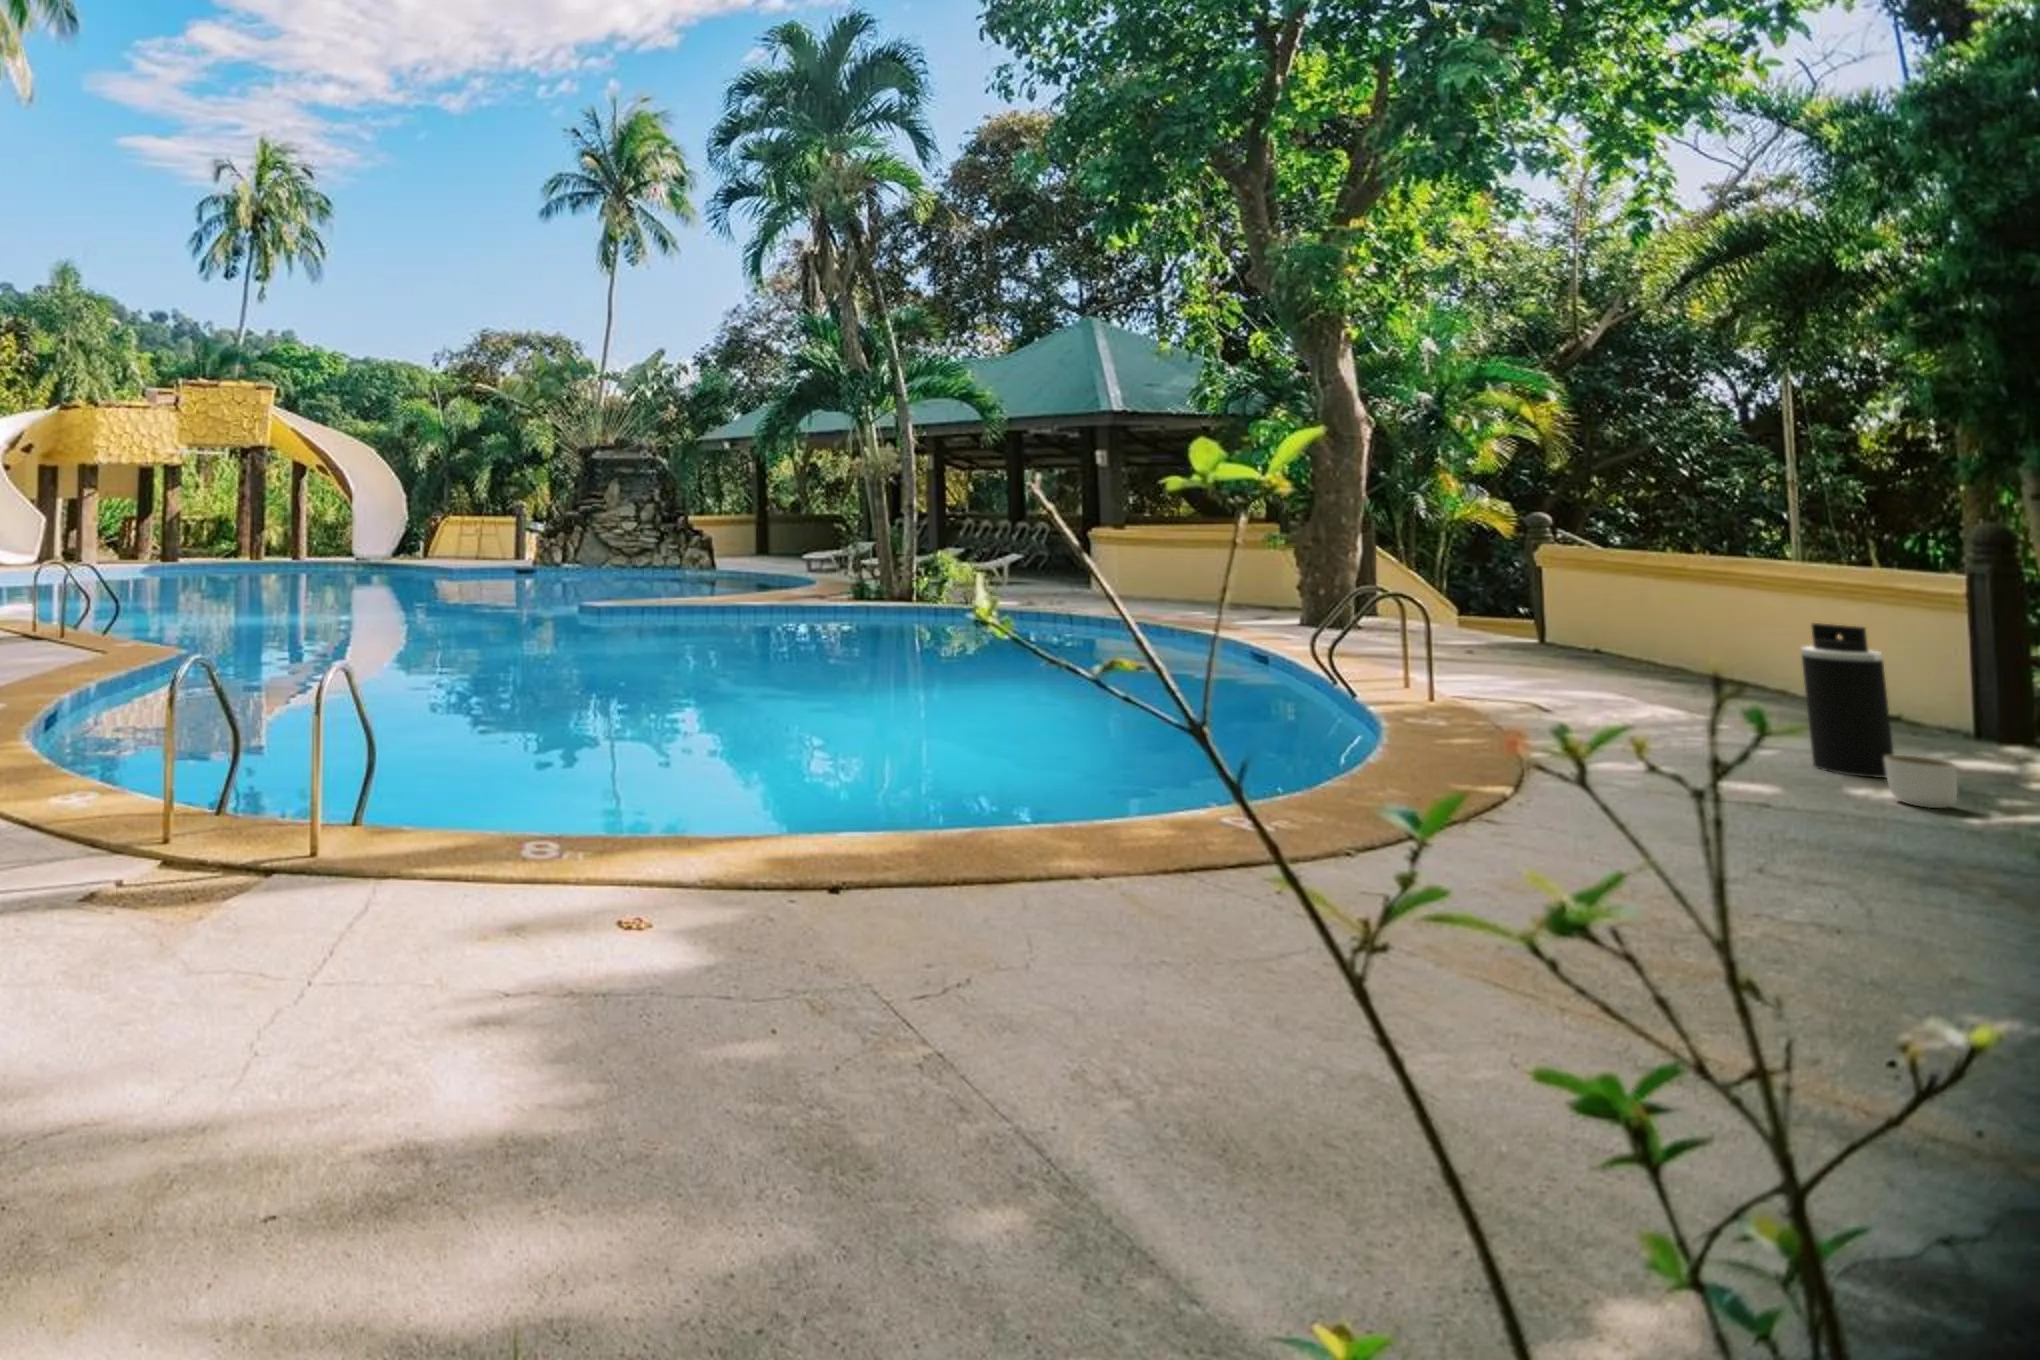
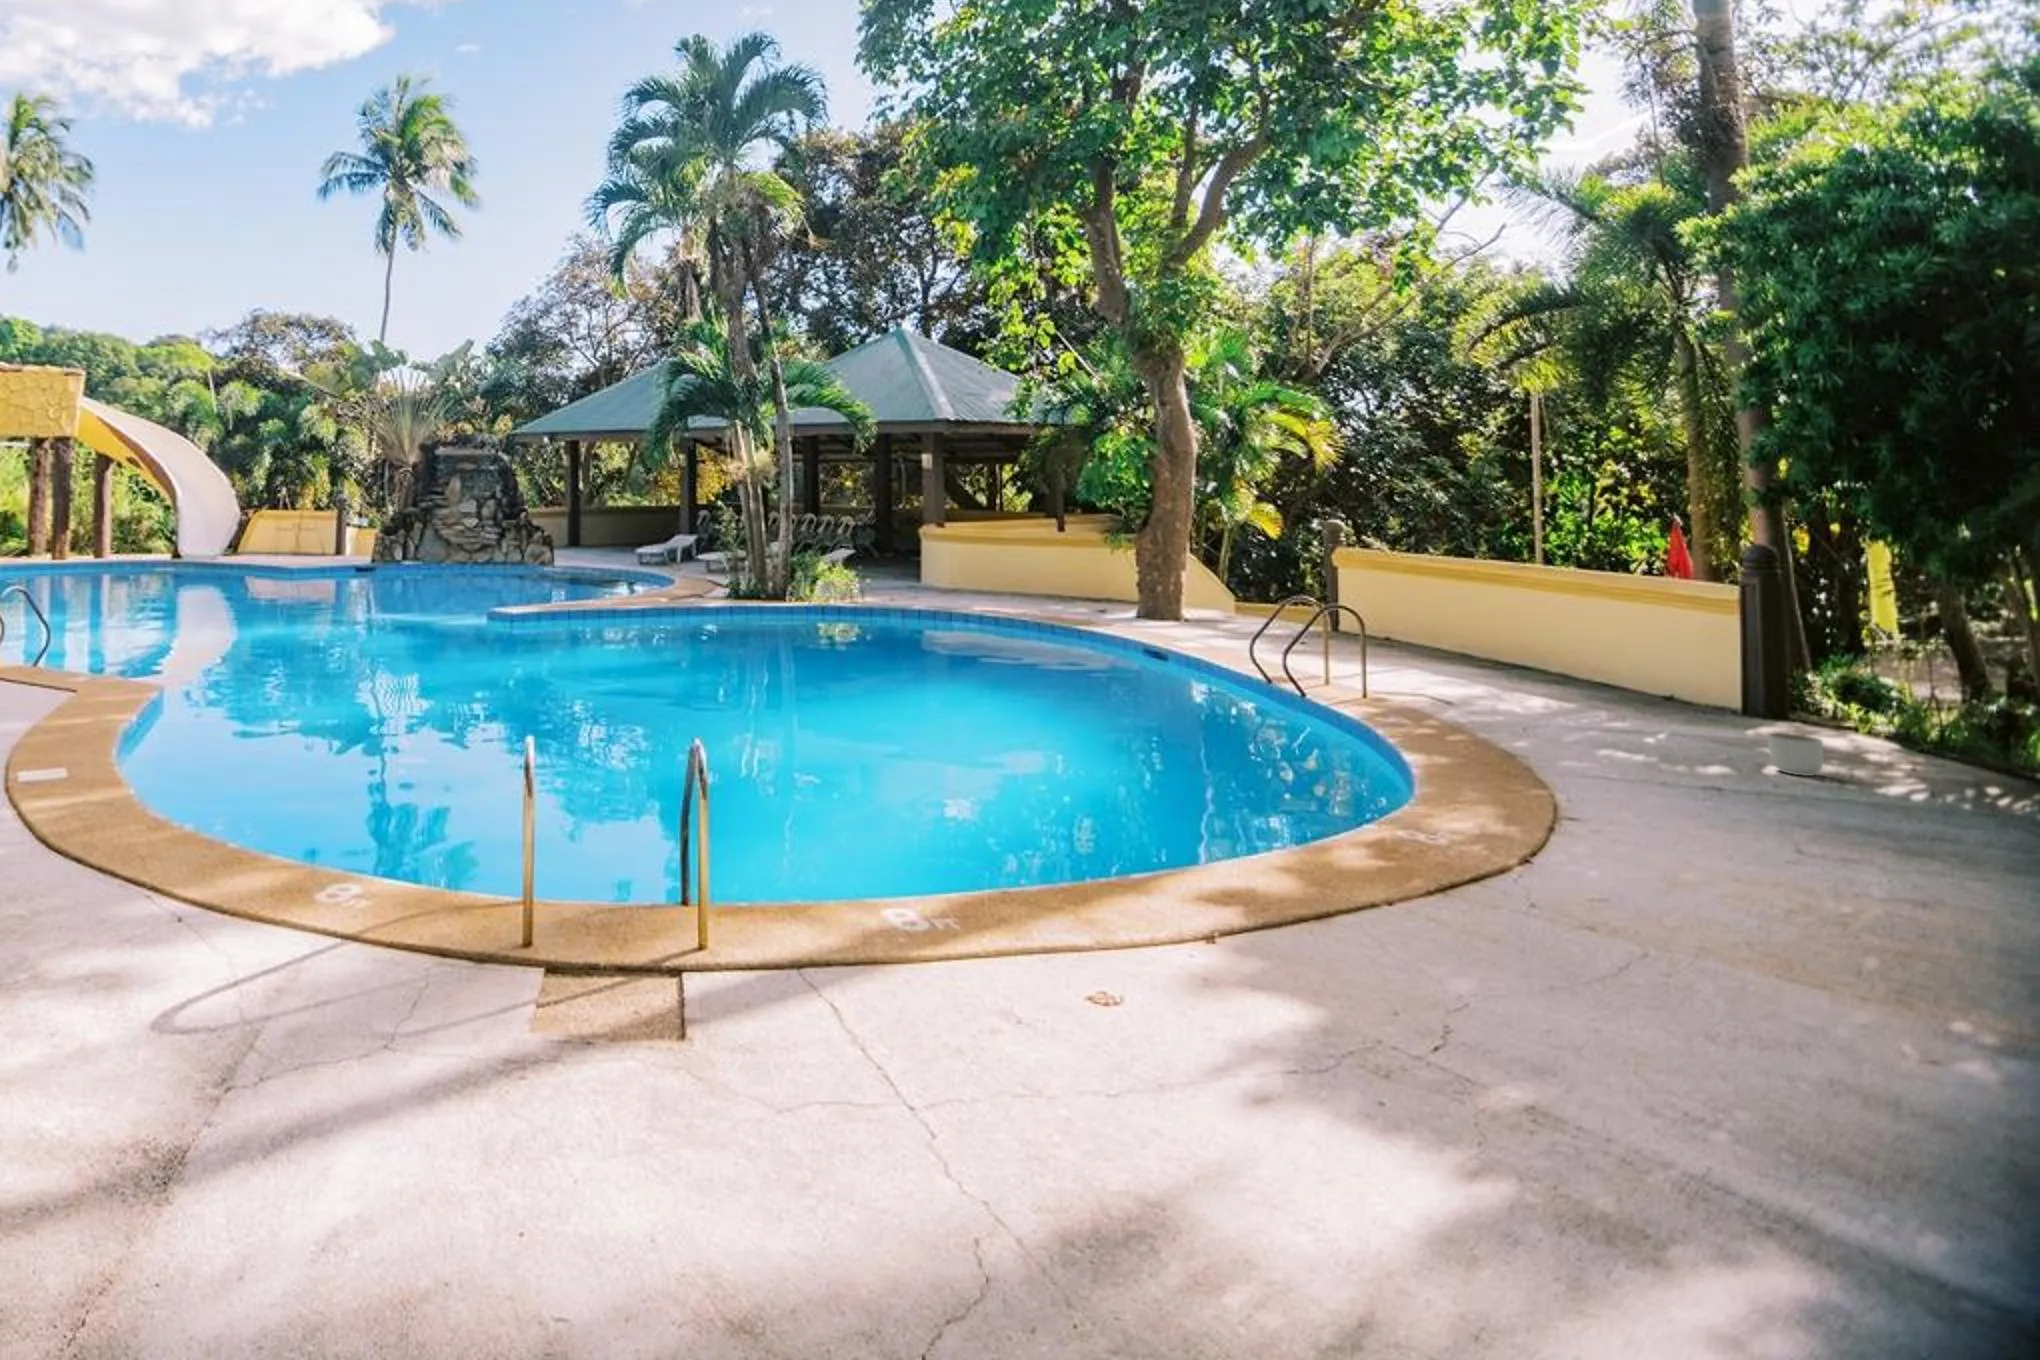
trash can: present [1801,623,1894,778] -> none [1676,622,1749,750]

